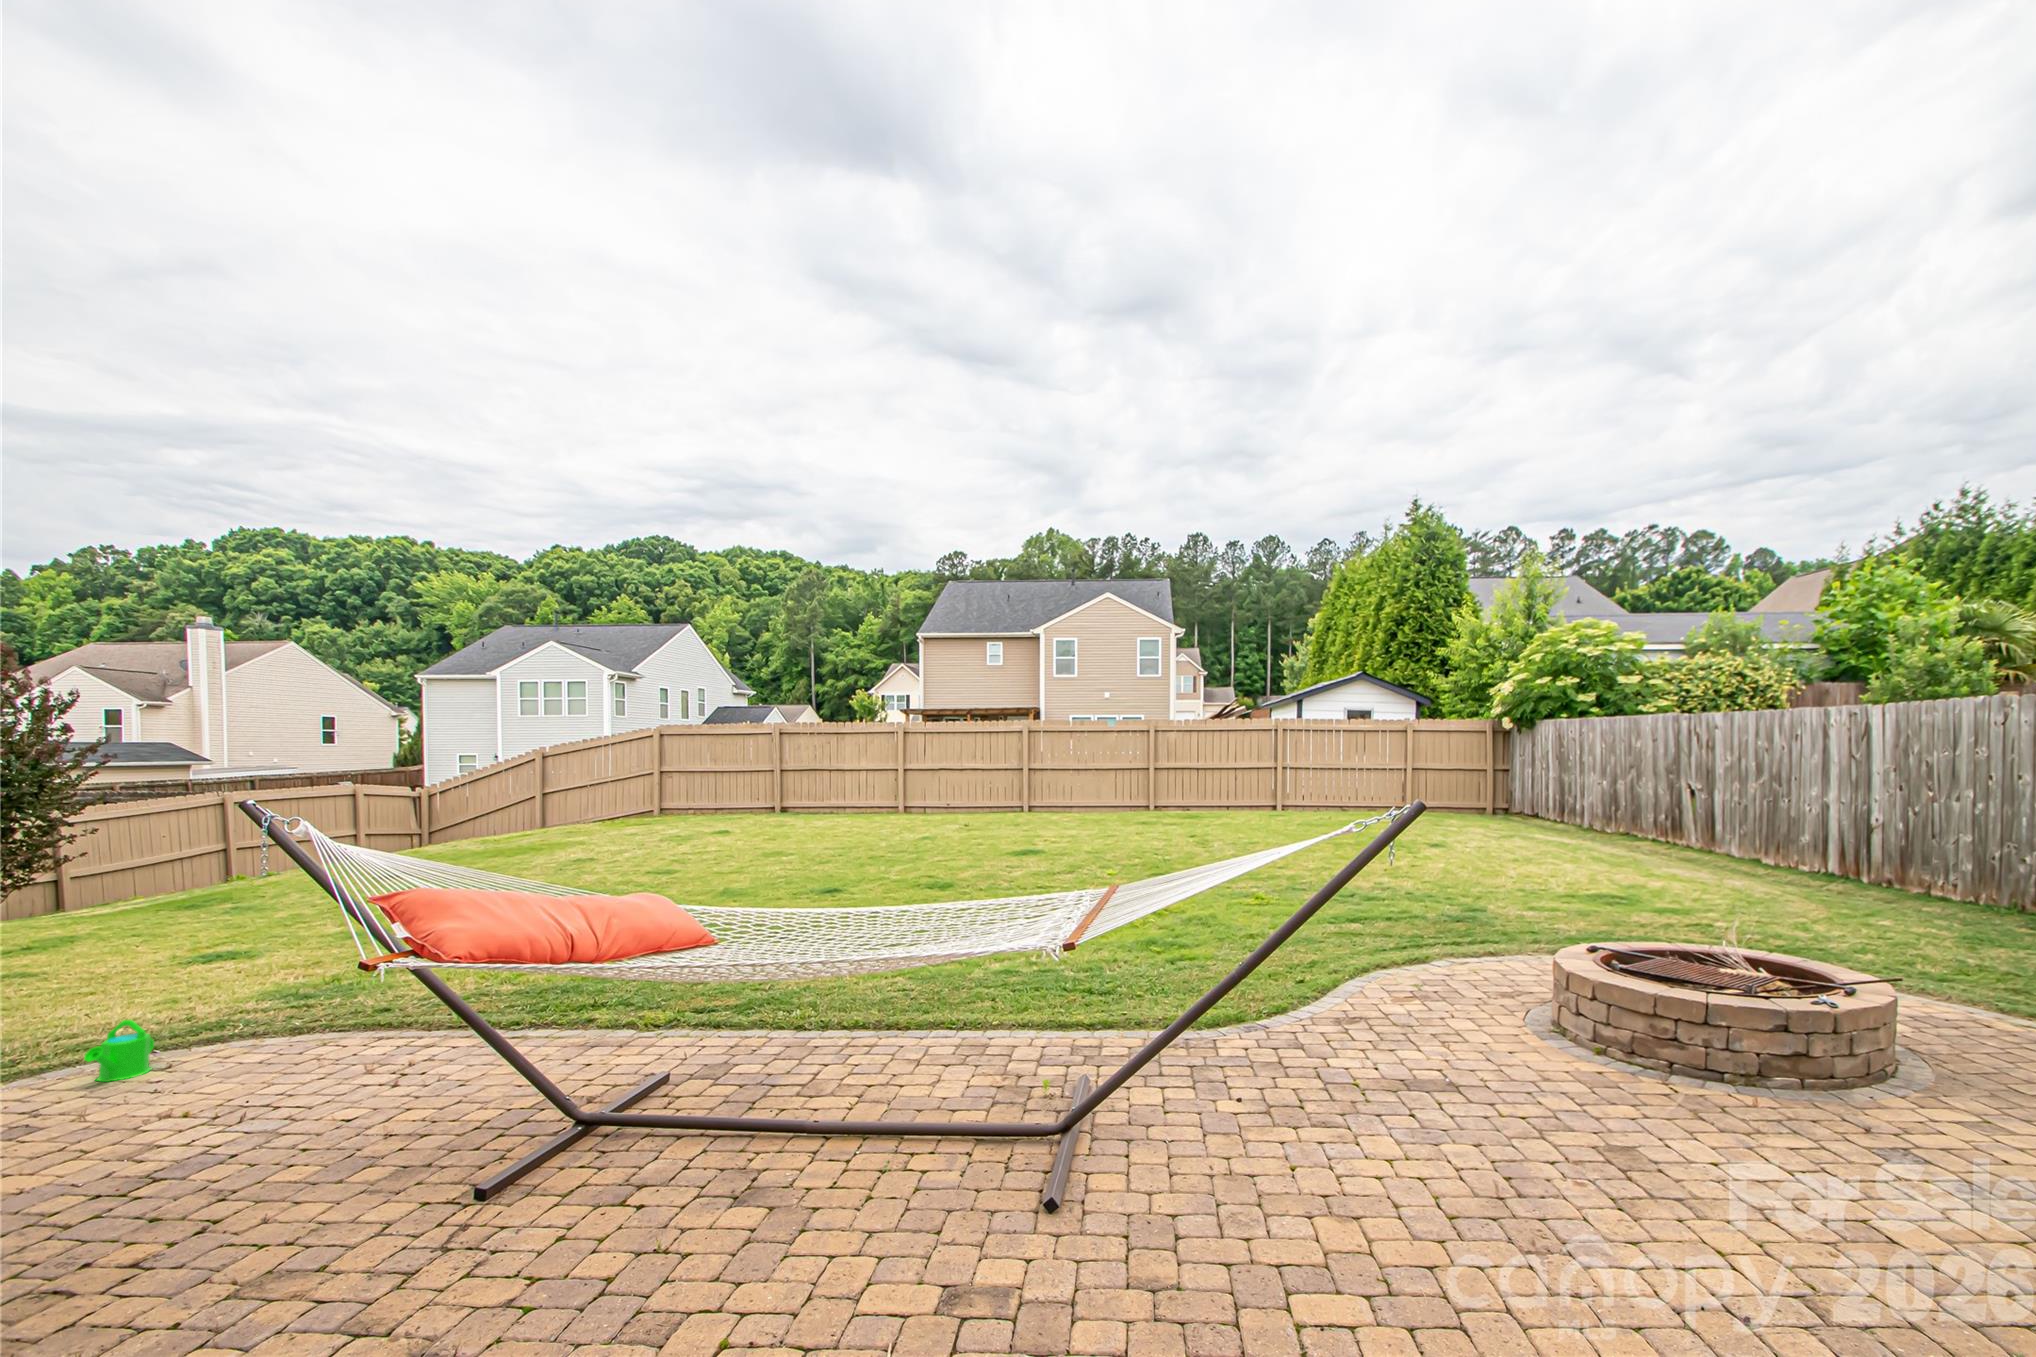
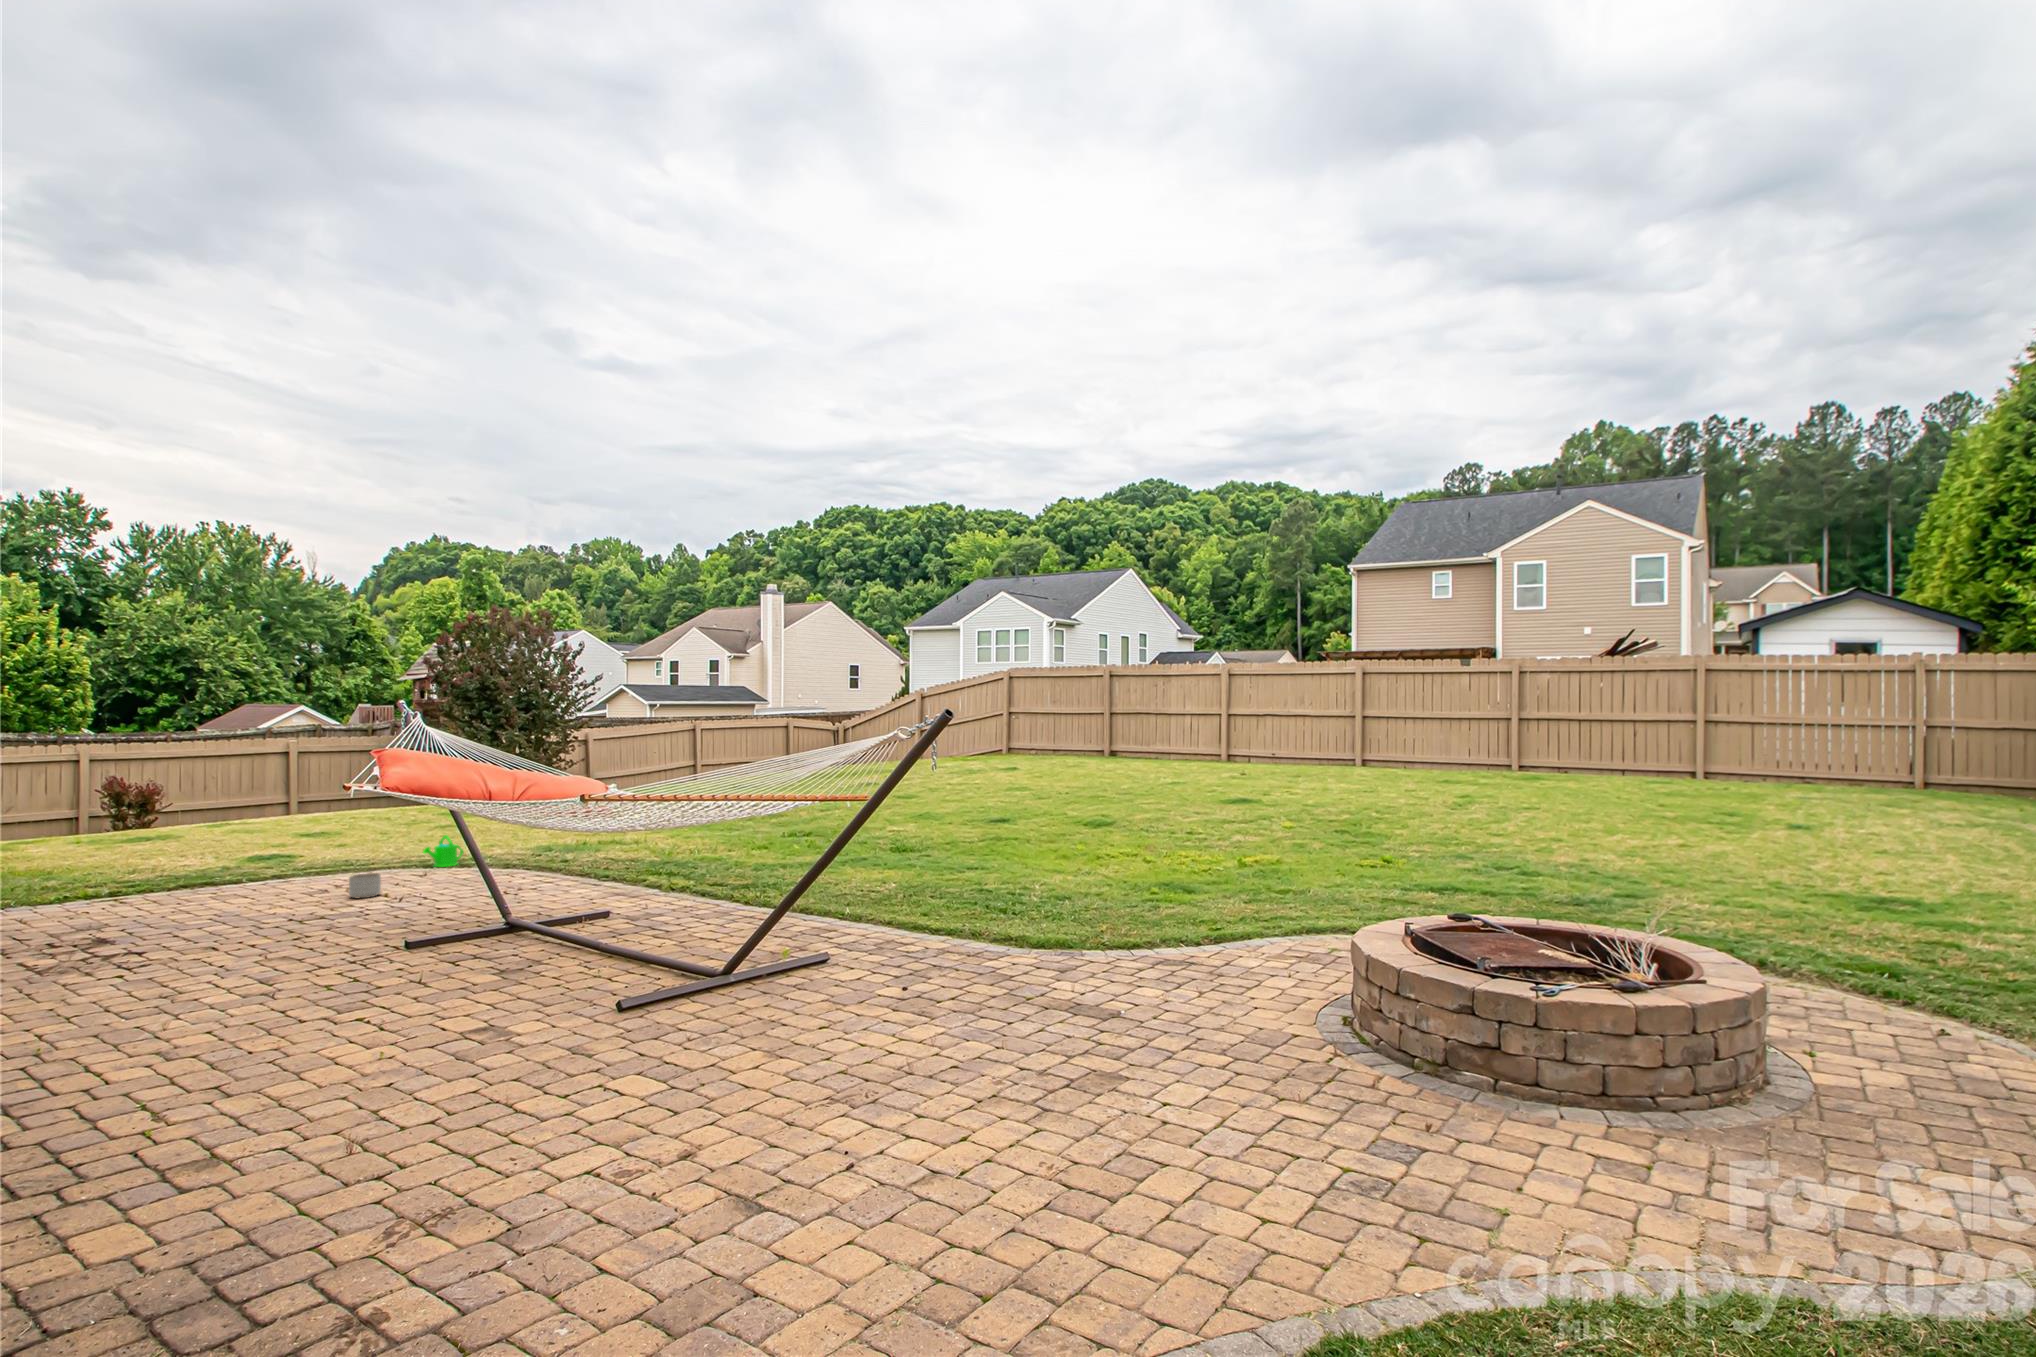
planter: none [53,1124,130,1187] -> present [349,873,381,898]

